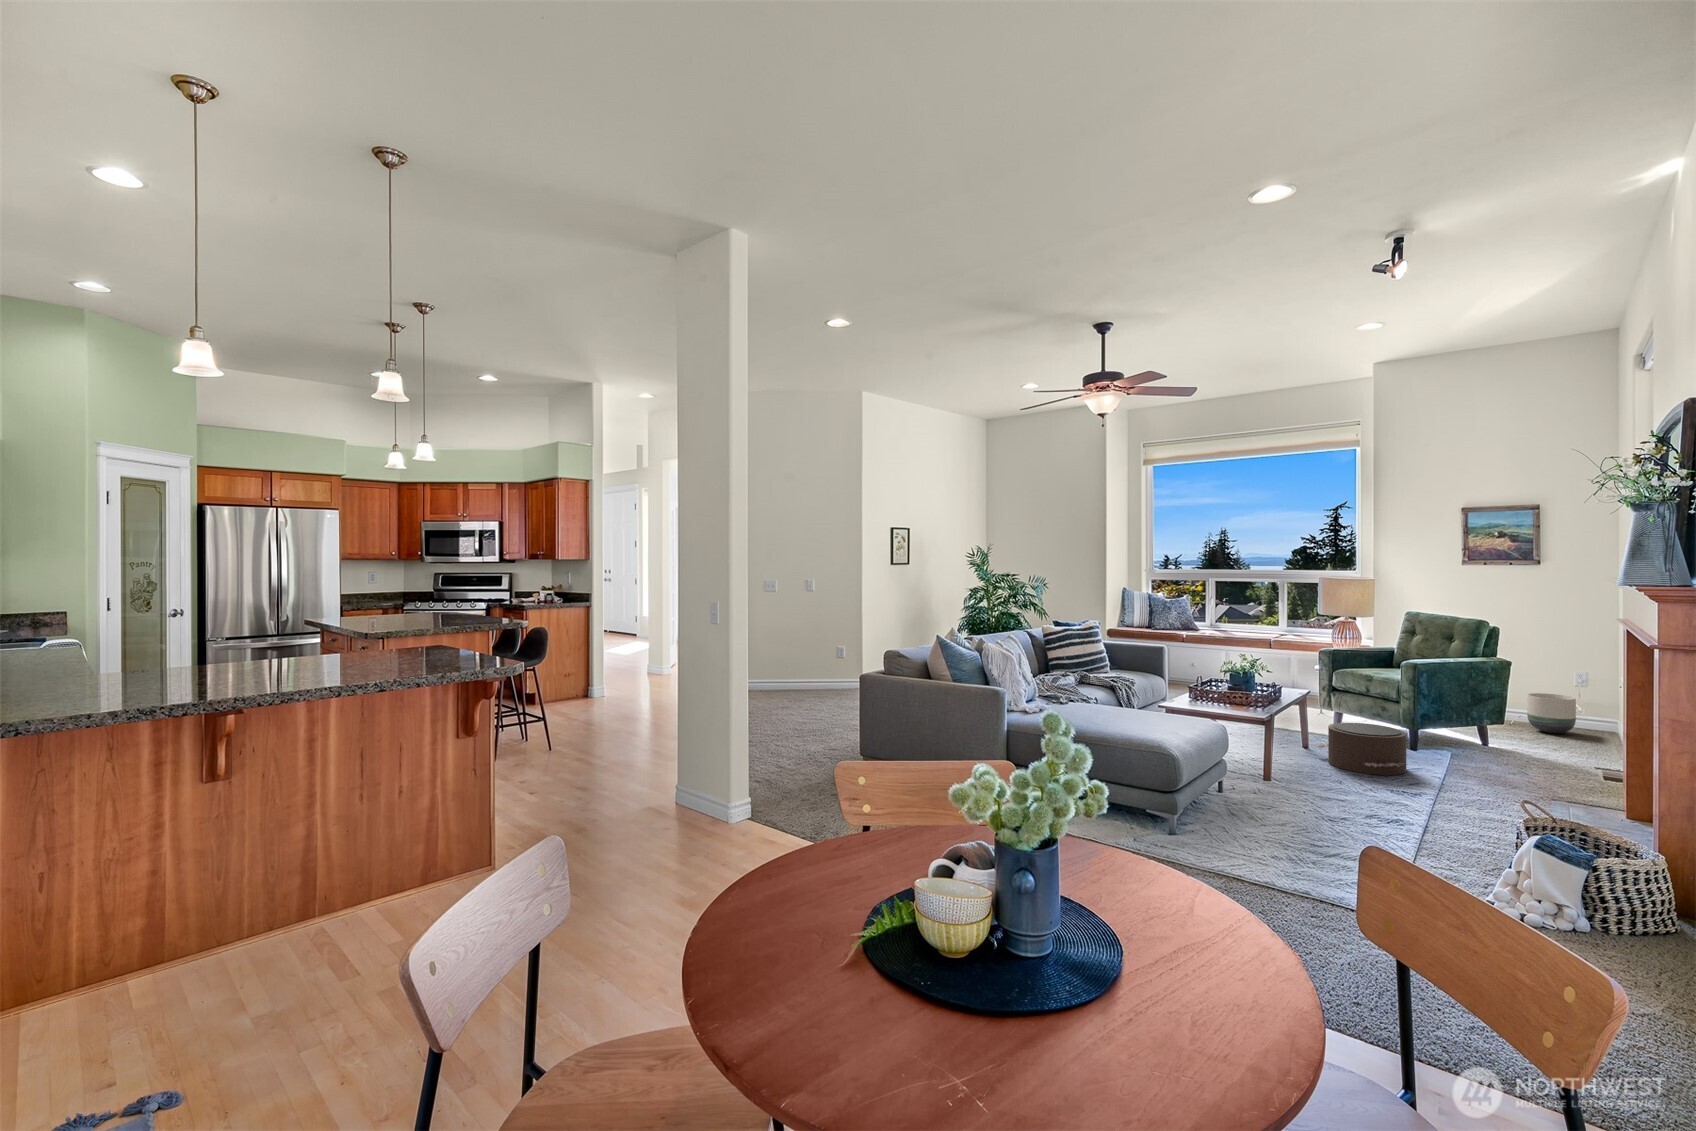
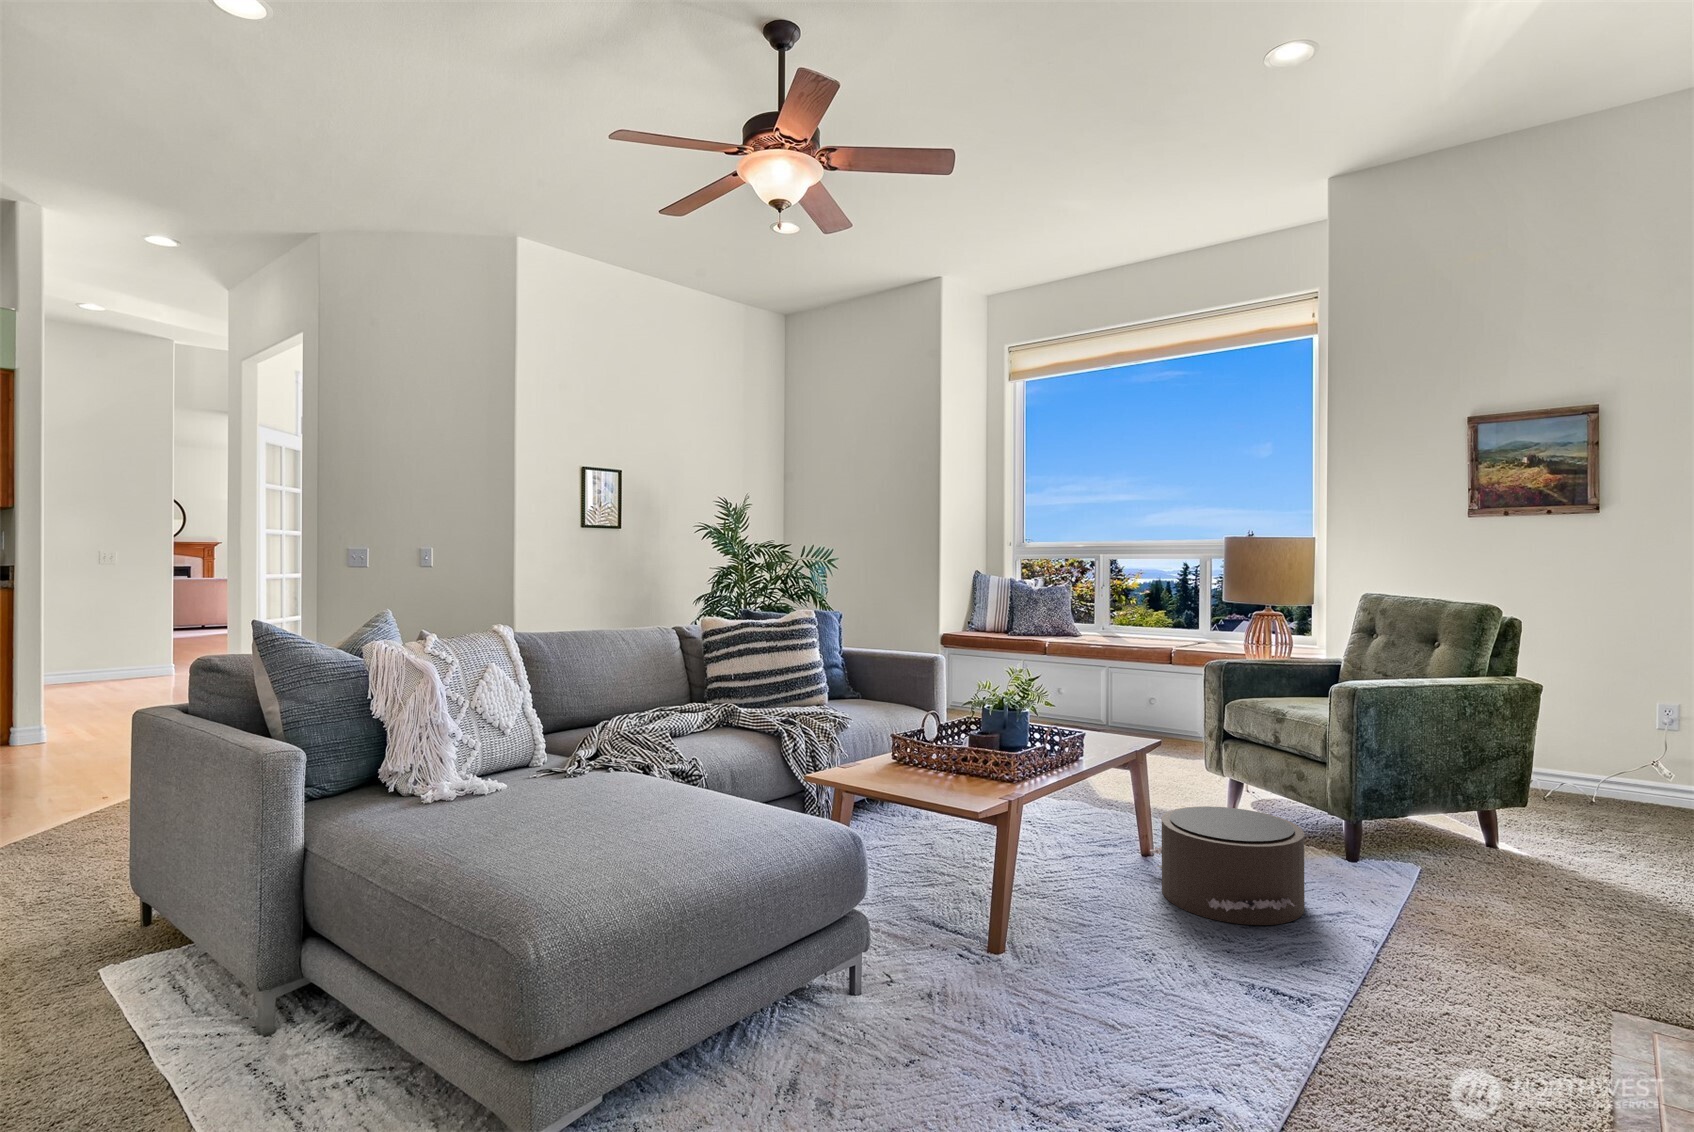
planter: present [1527,693,1576,733] -> none [1578,743,1664,817]

